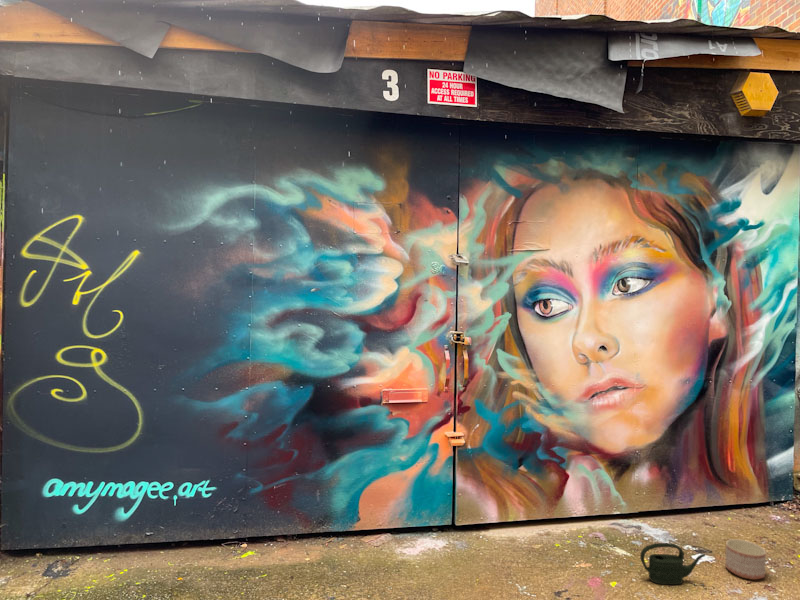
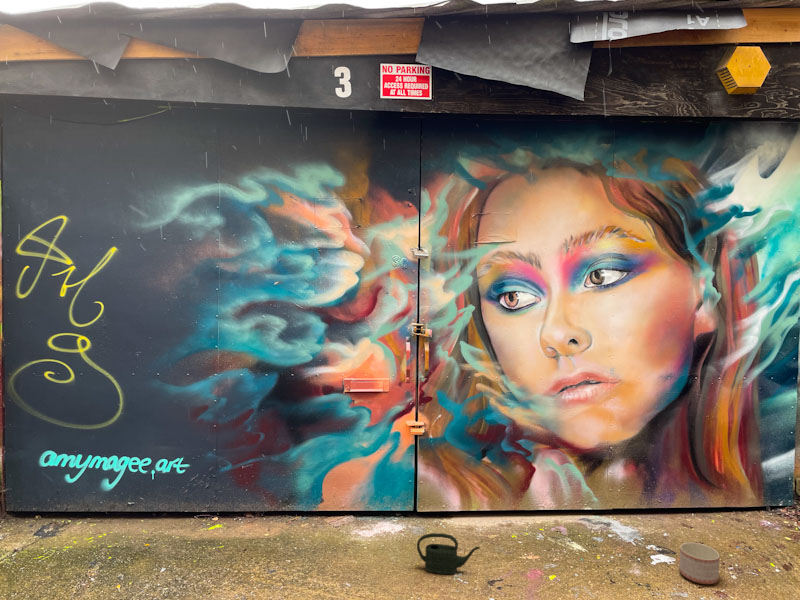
watering can: present [640,543,705,584] -> present [417,533,479,574]

